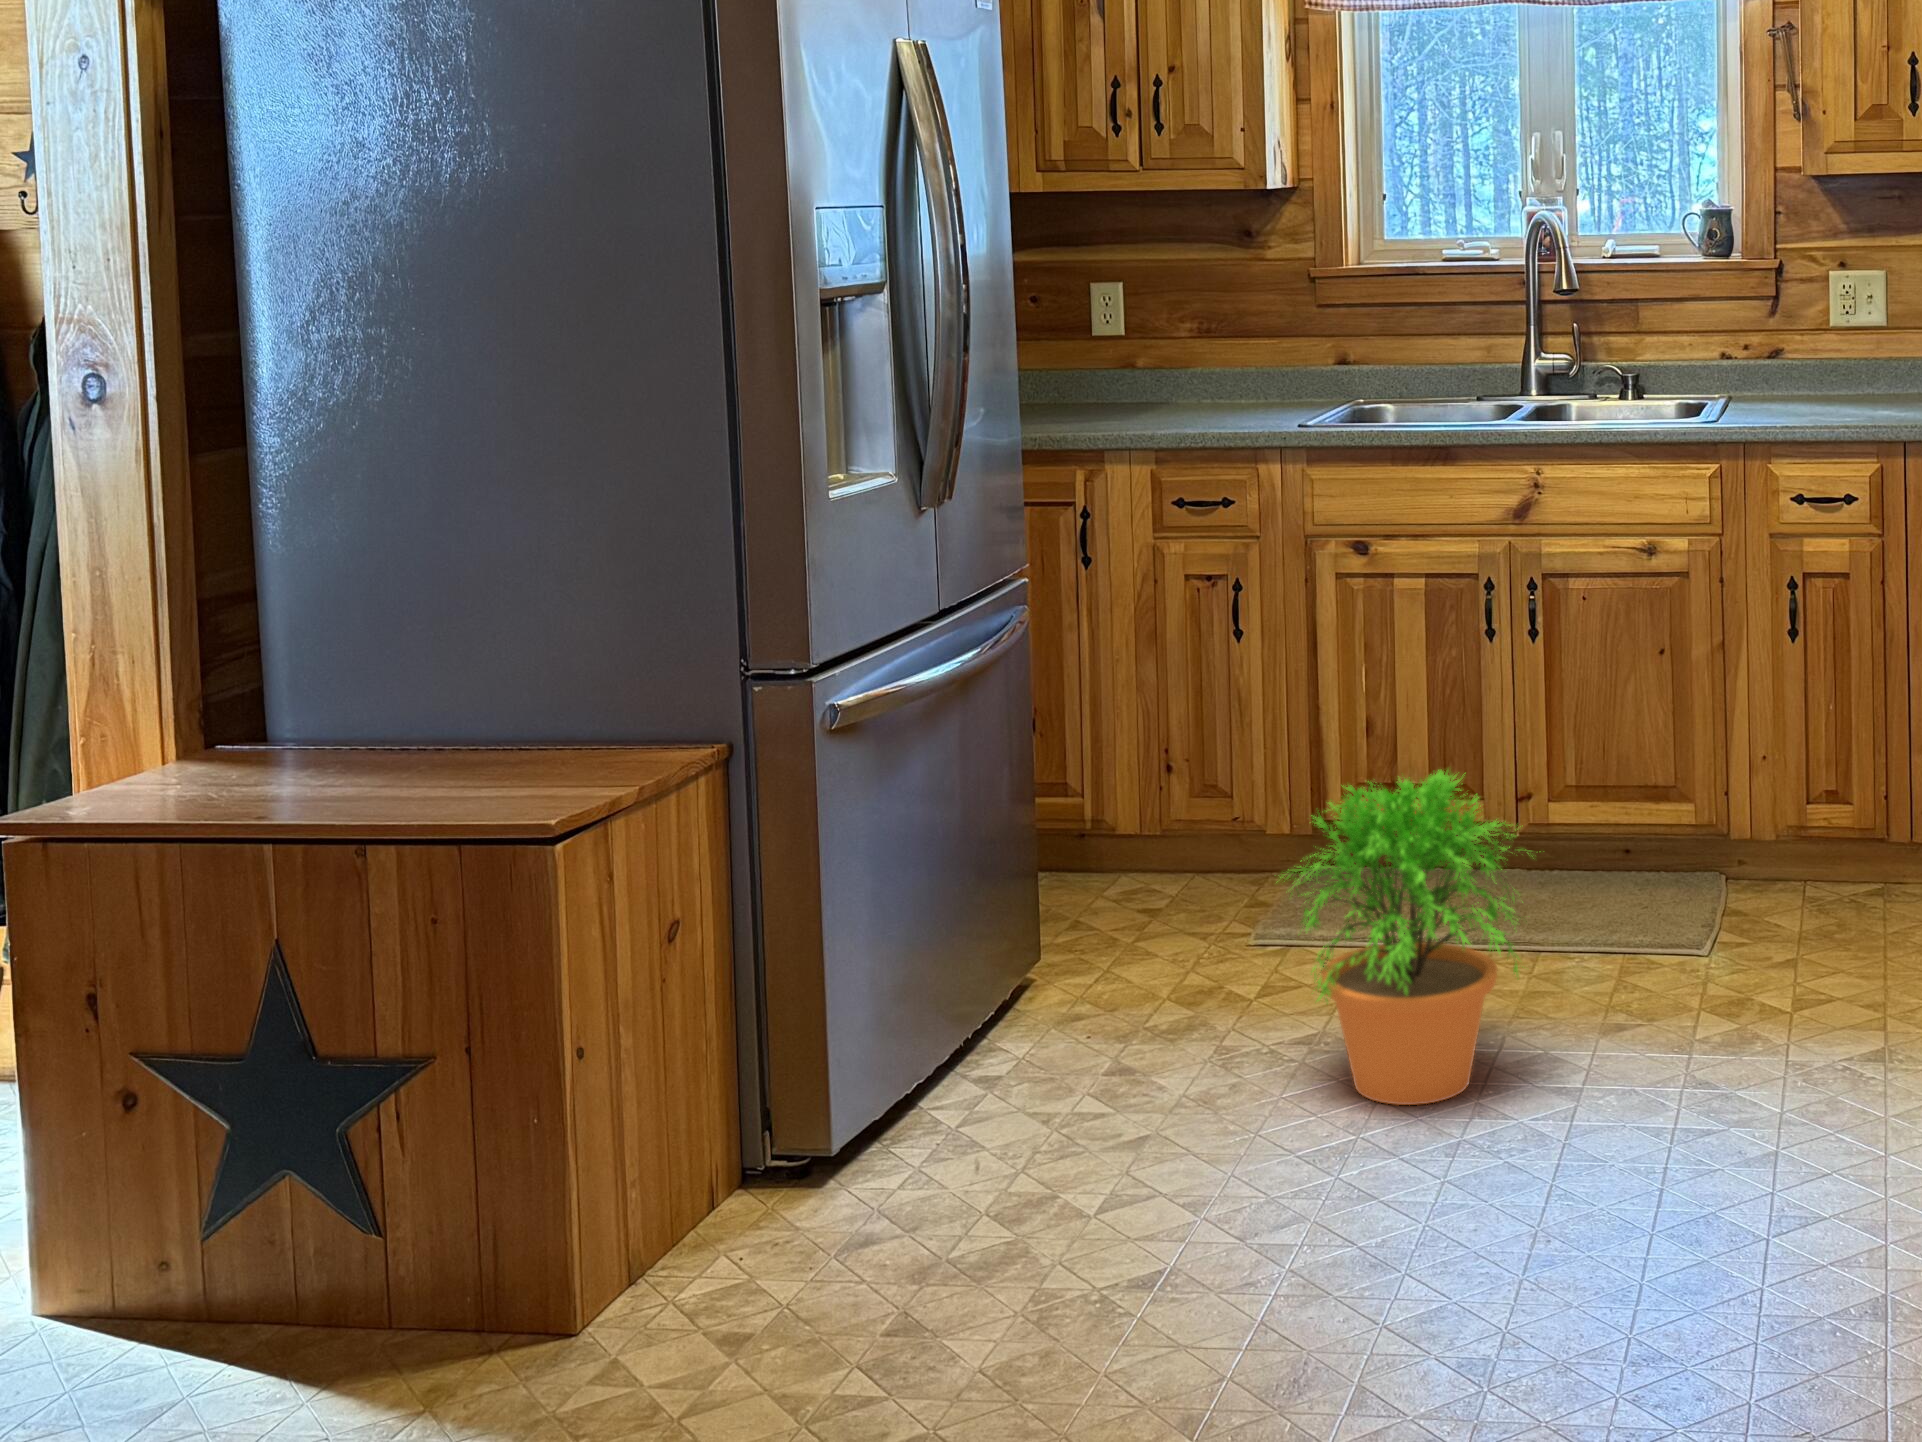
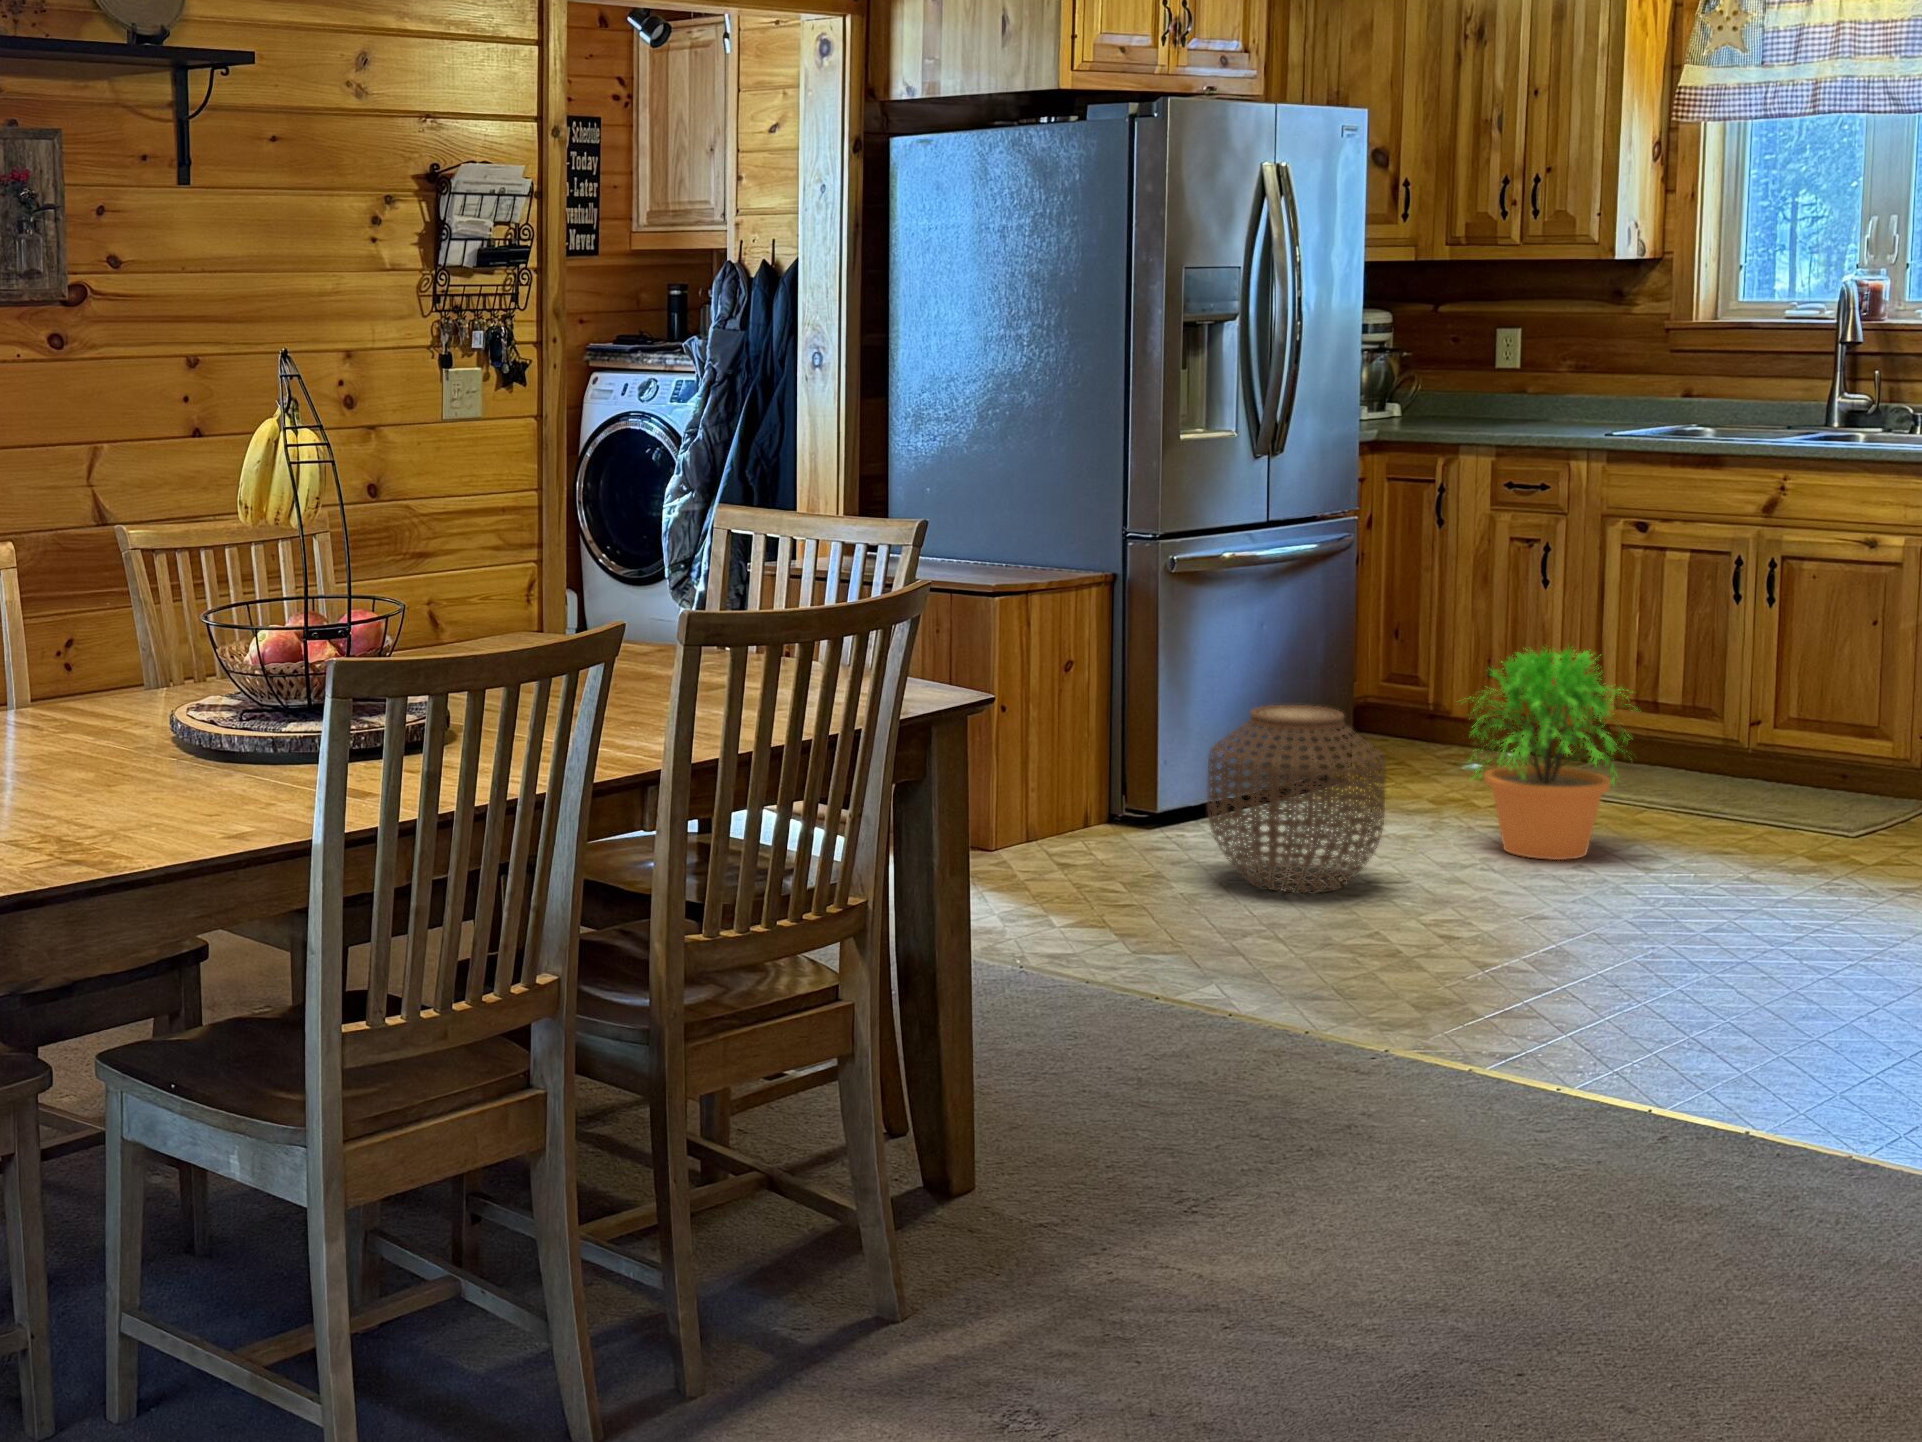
woven basket: none [982,959,1281,1315] -> present [1207,705,1385,893]

